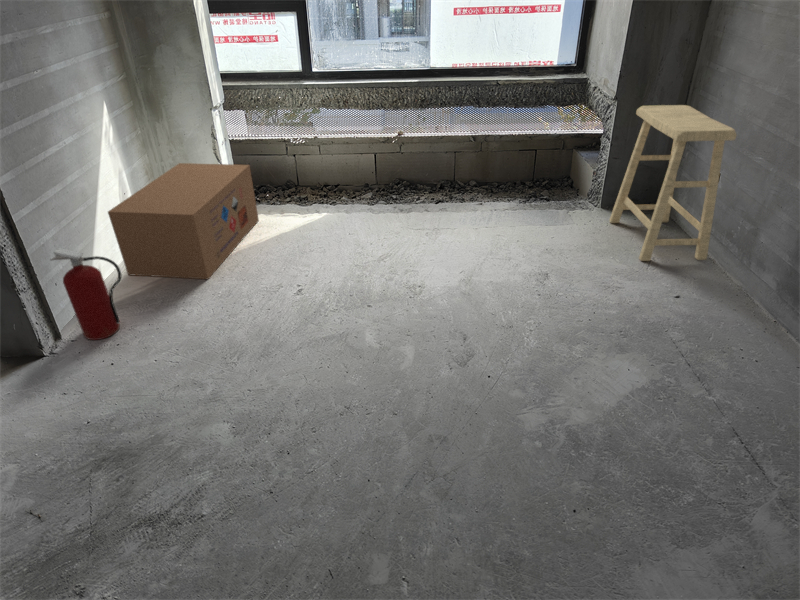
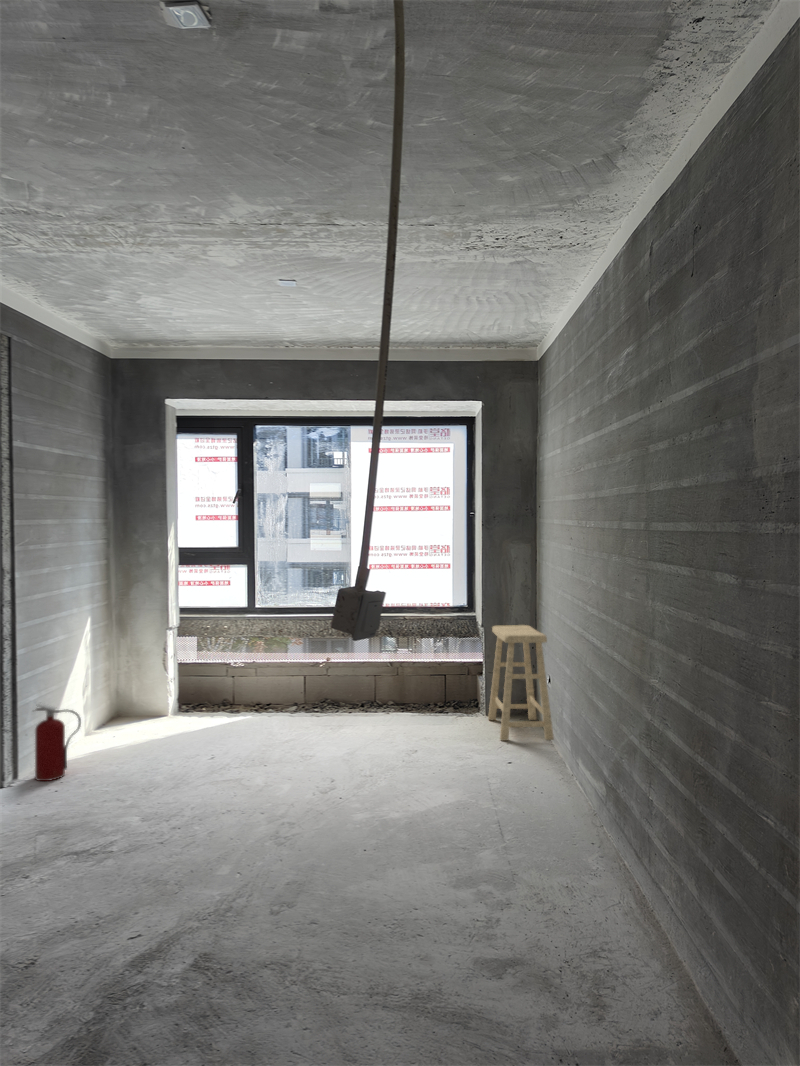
cardboard box: present [108,163,259,279] -> none [74,669,191,751]

